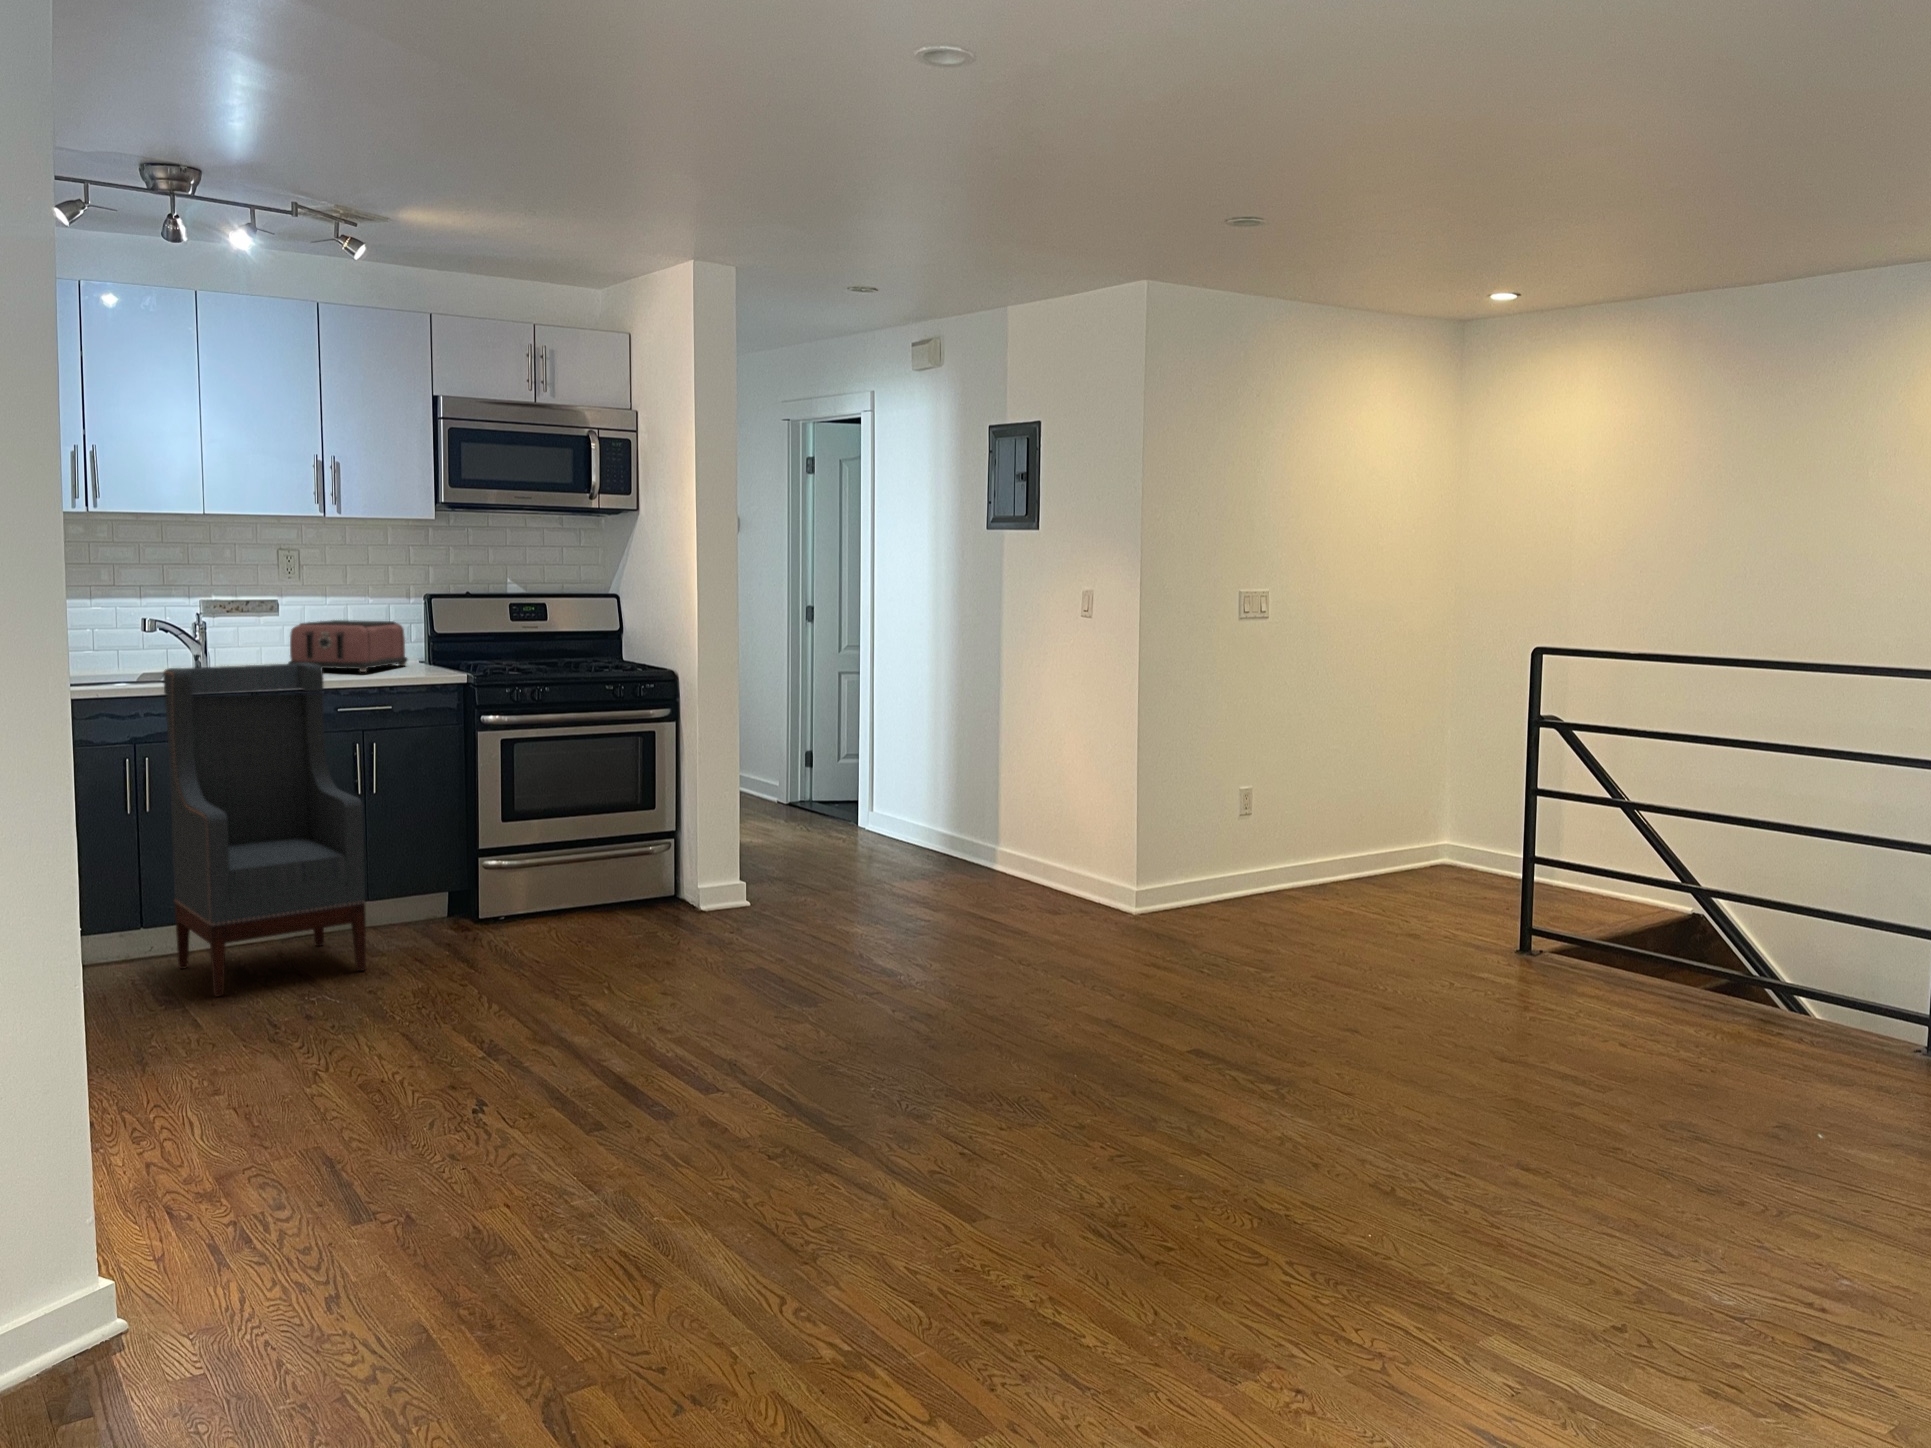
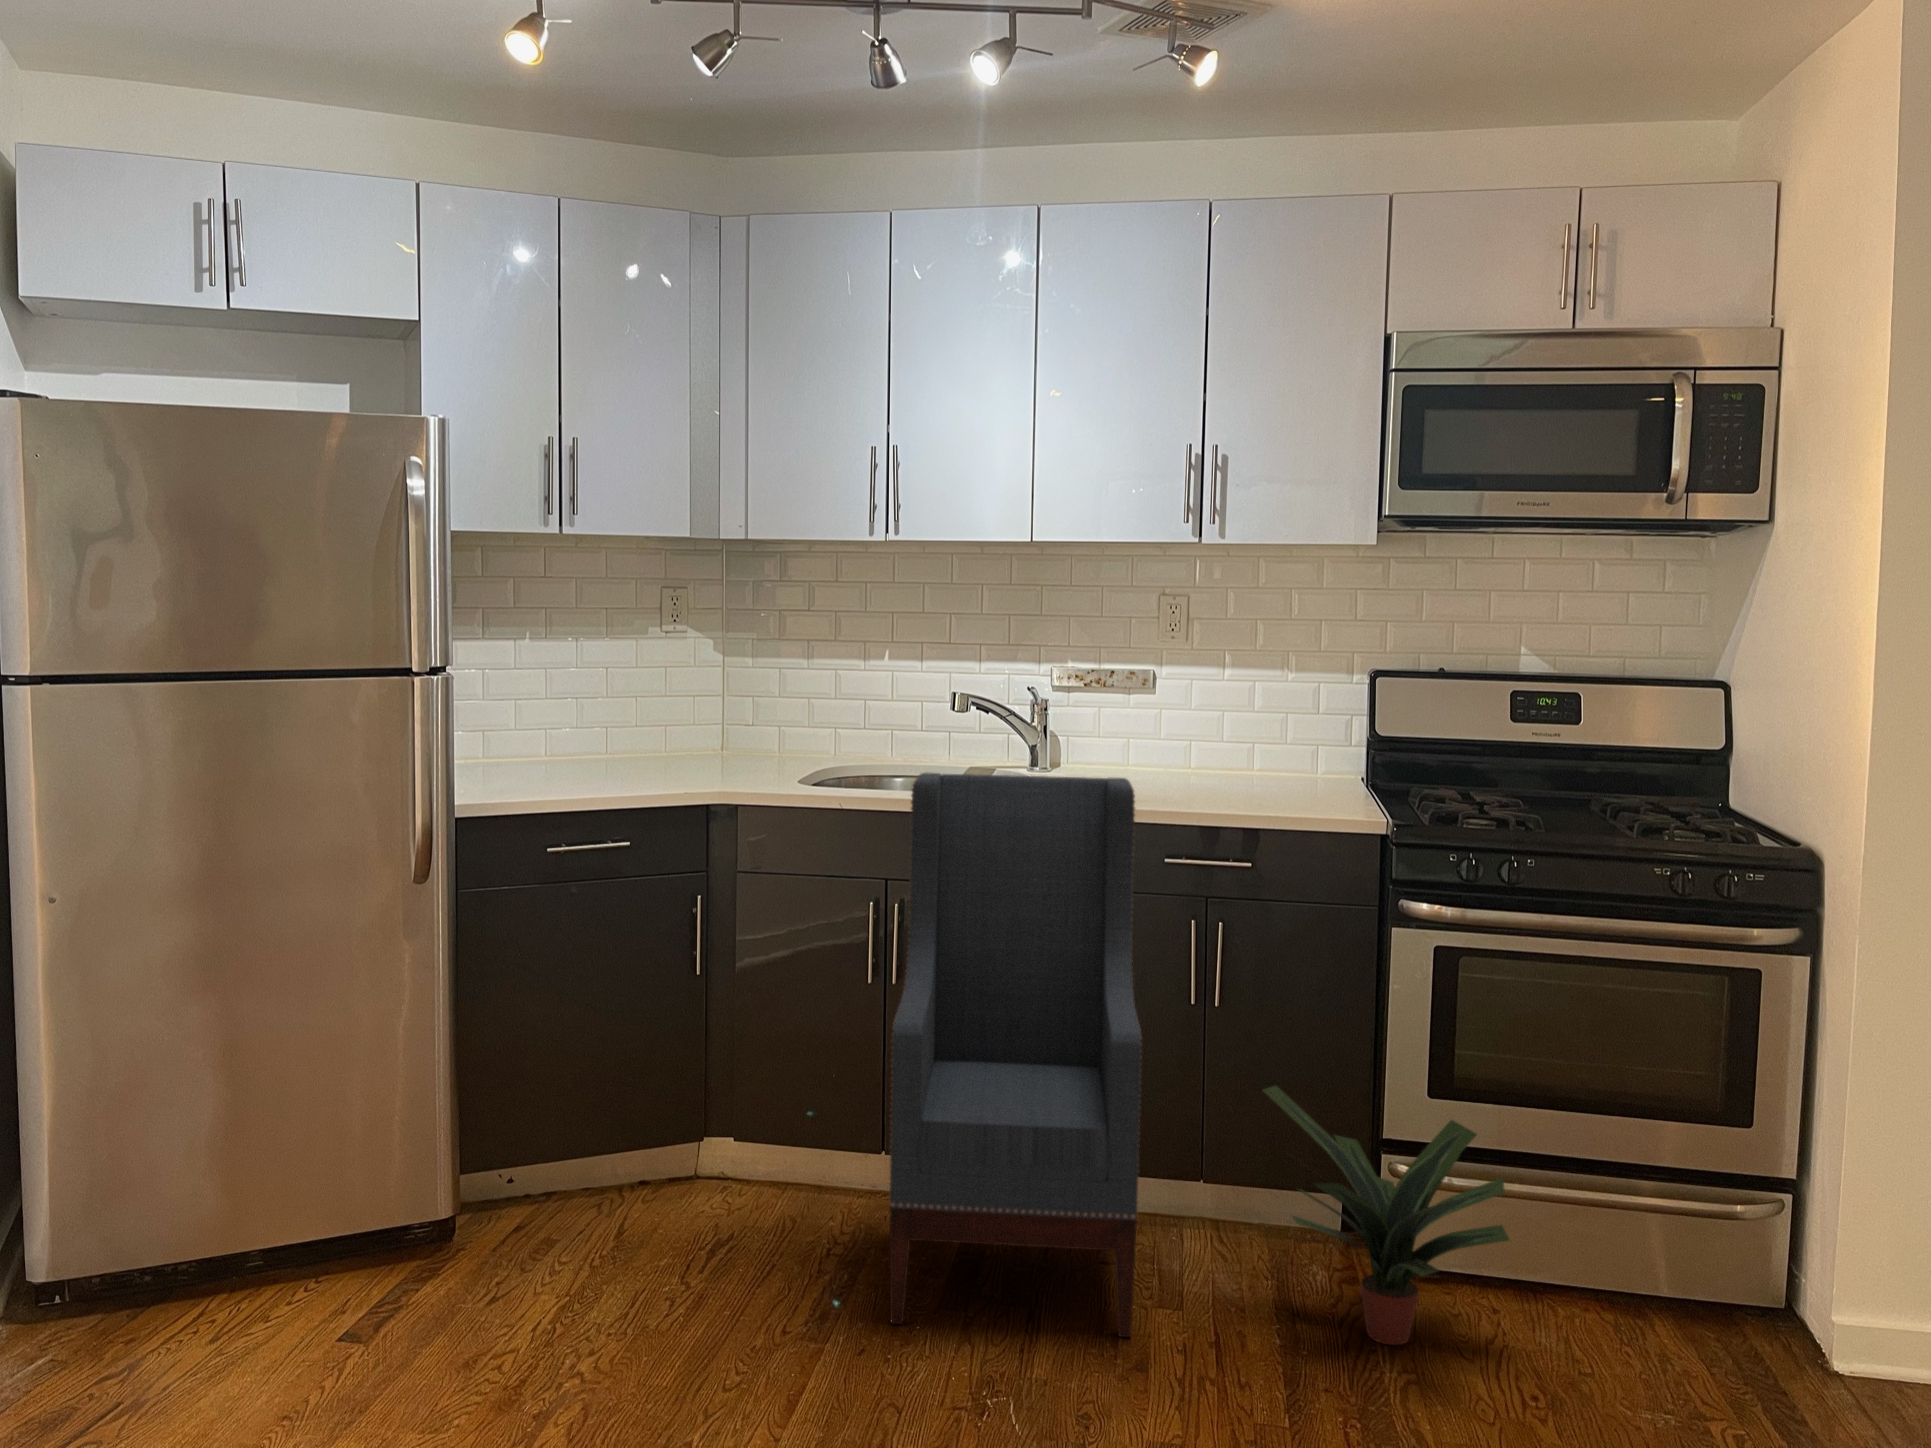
toaster: present [288,620,407,672] -> none [1145,706,1330,795]
potted plant: none [420,826,556,944] -> present [1263,1086,1509,1345]

